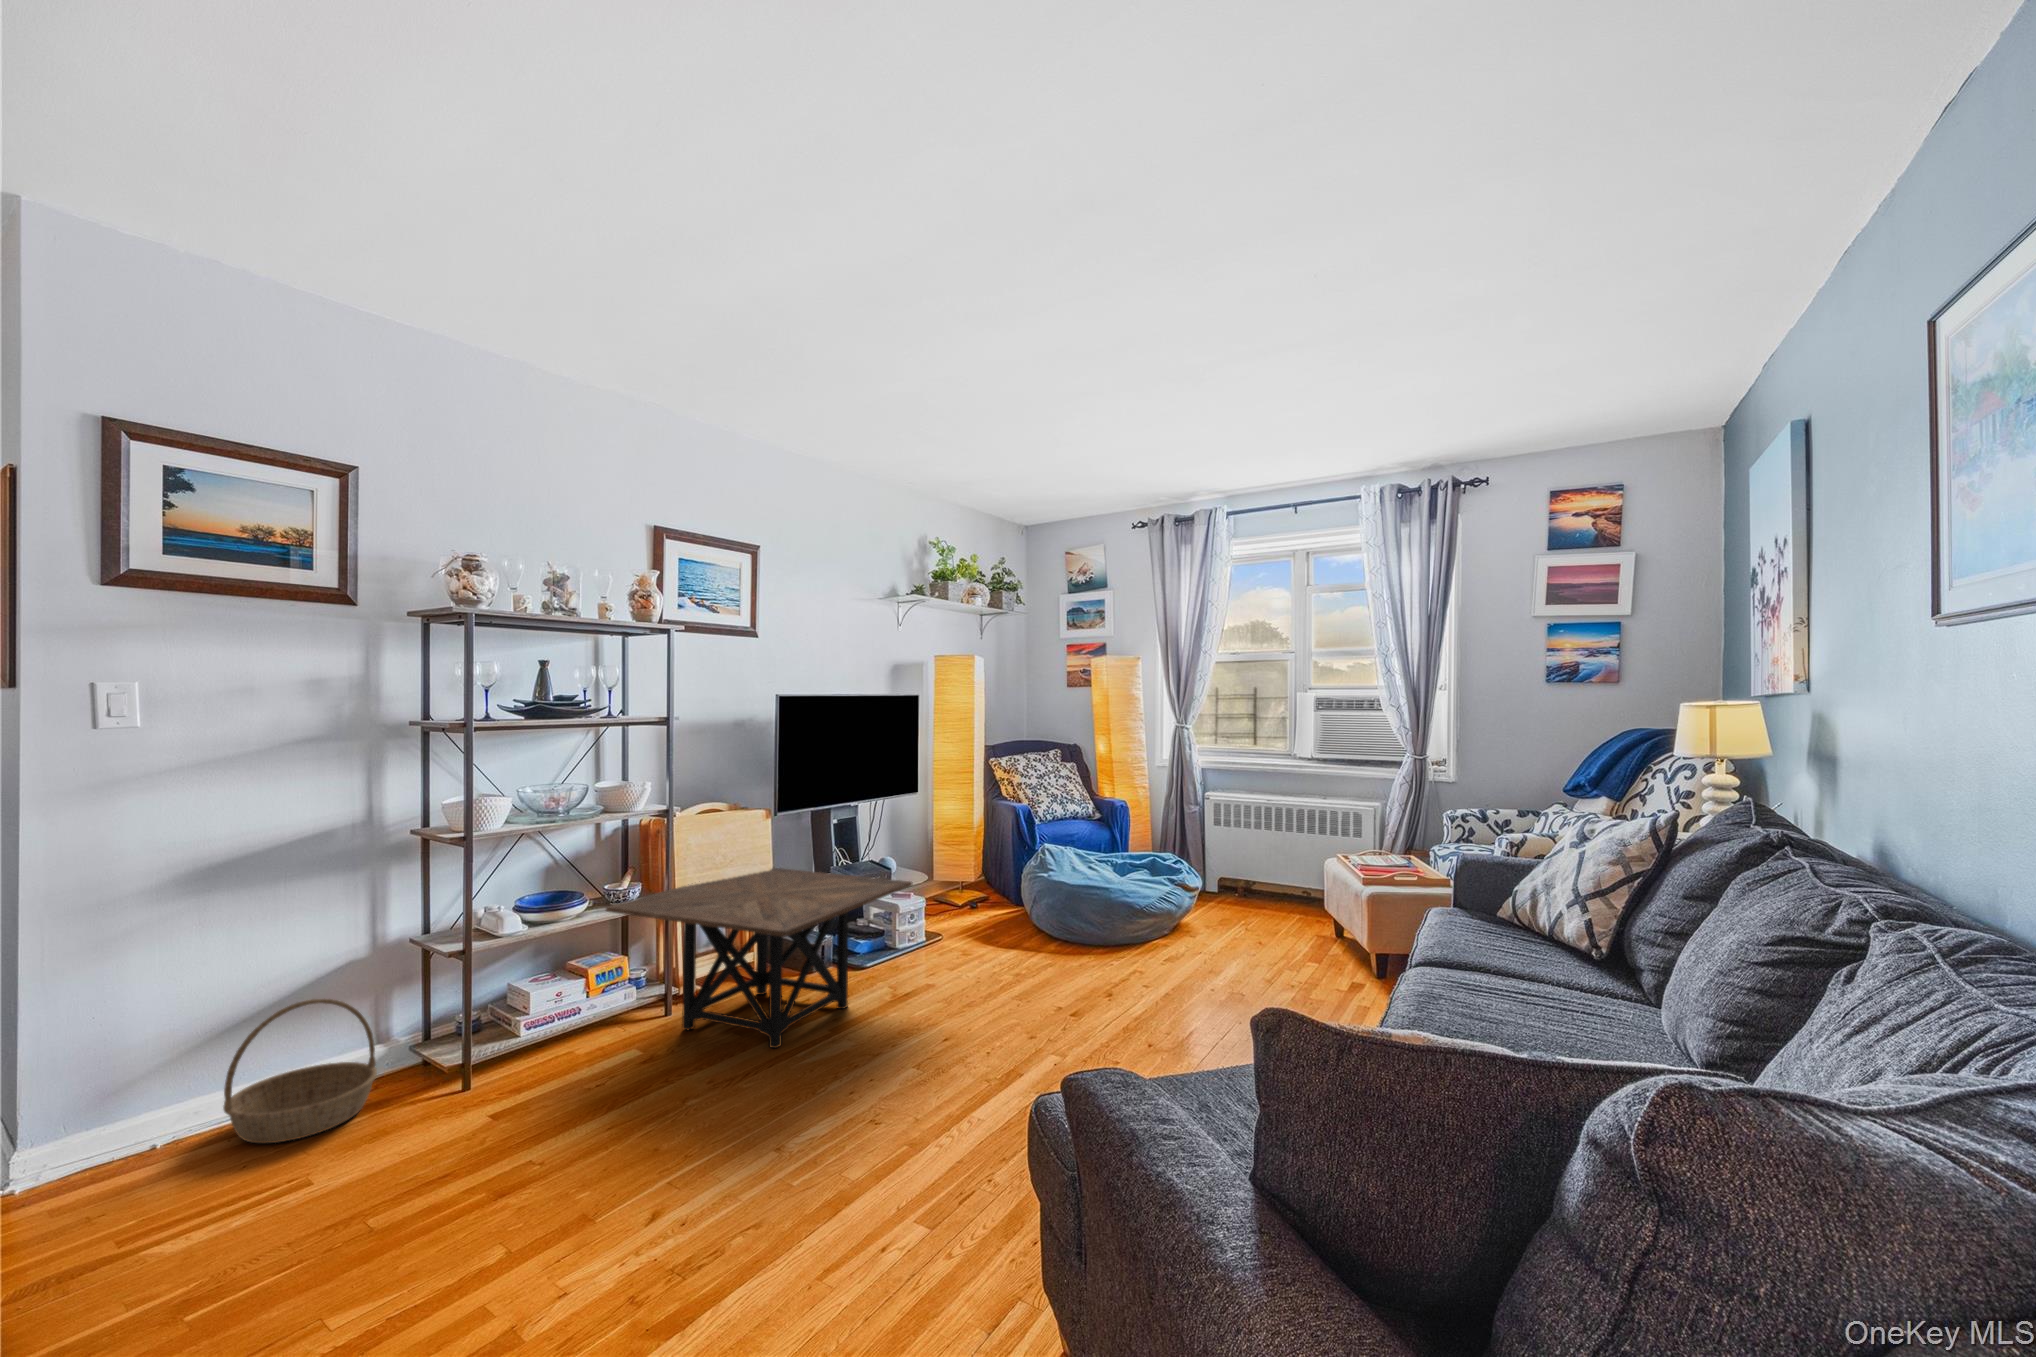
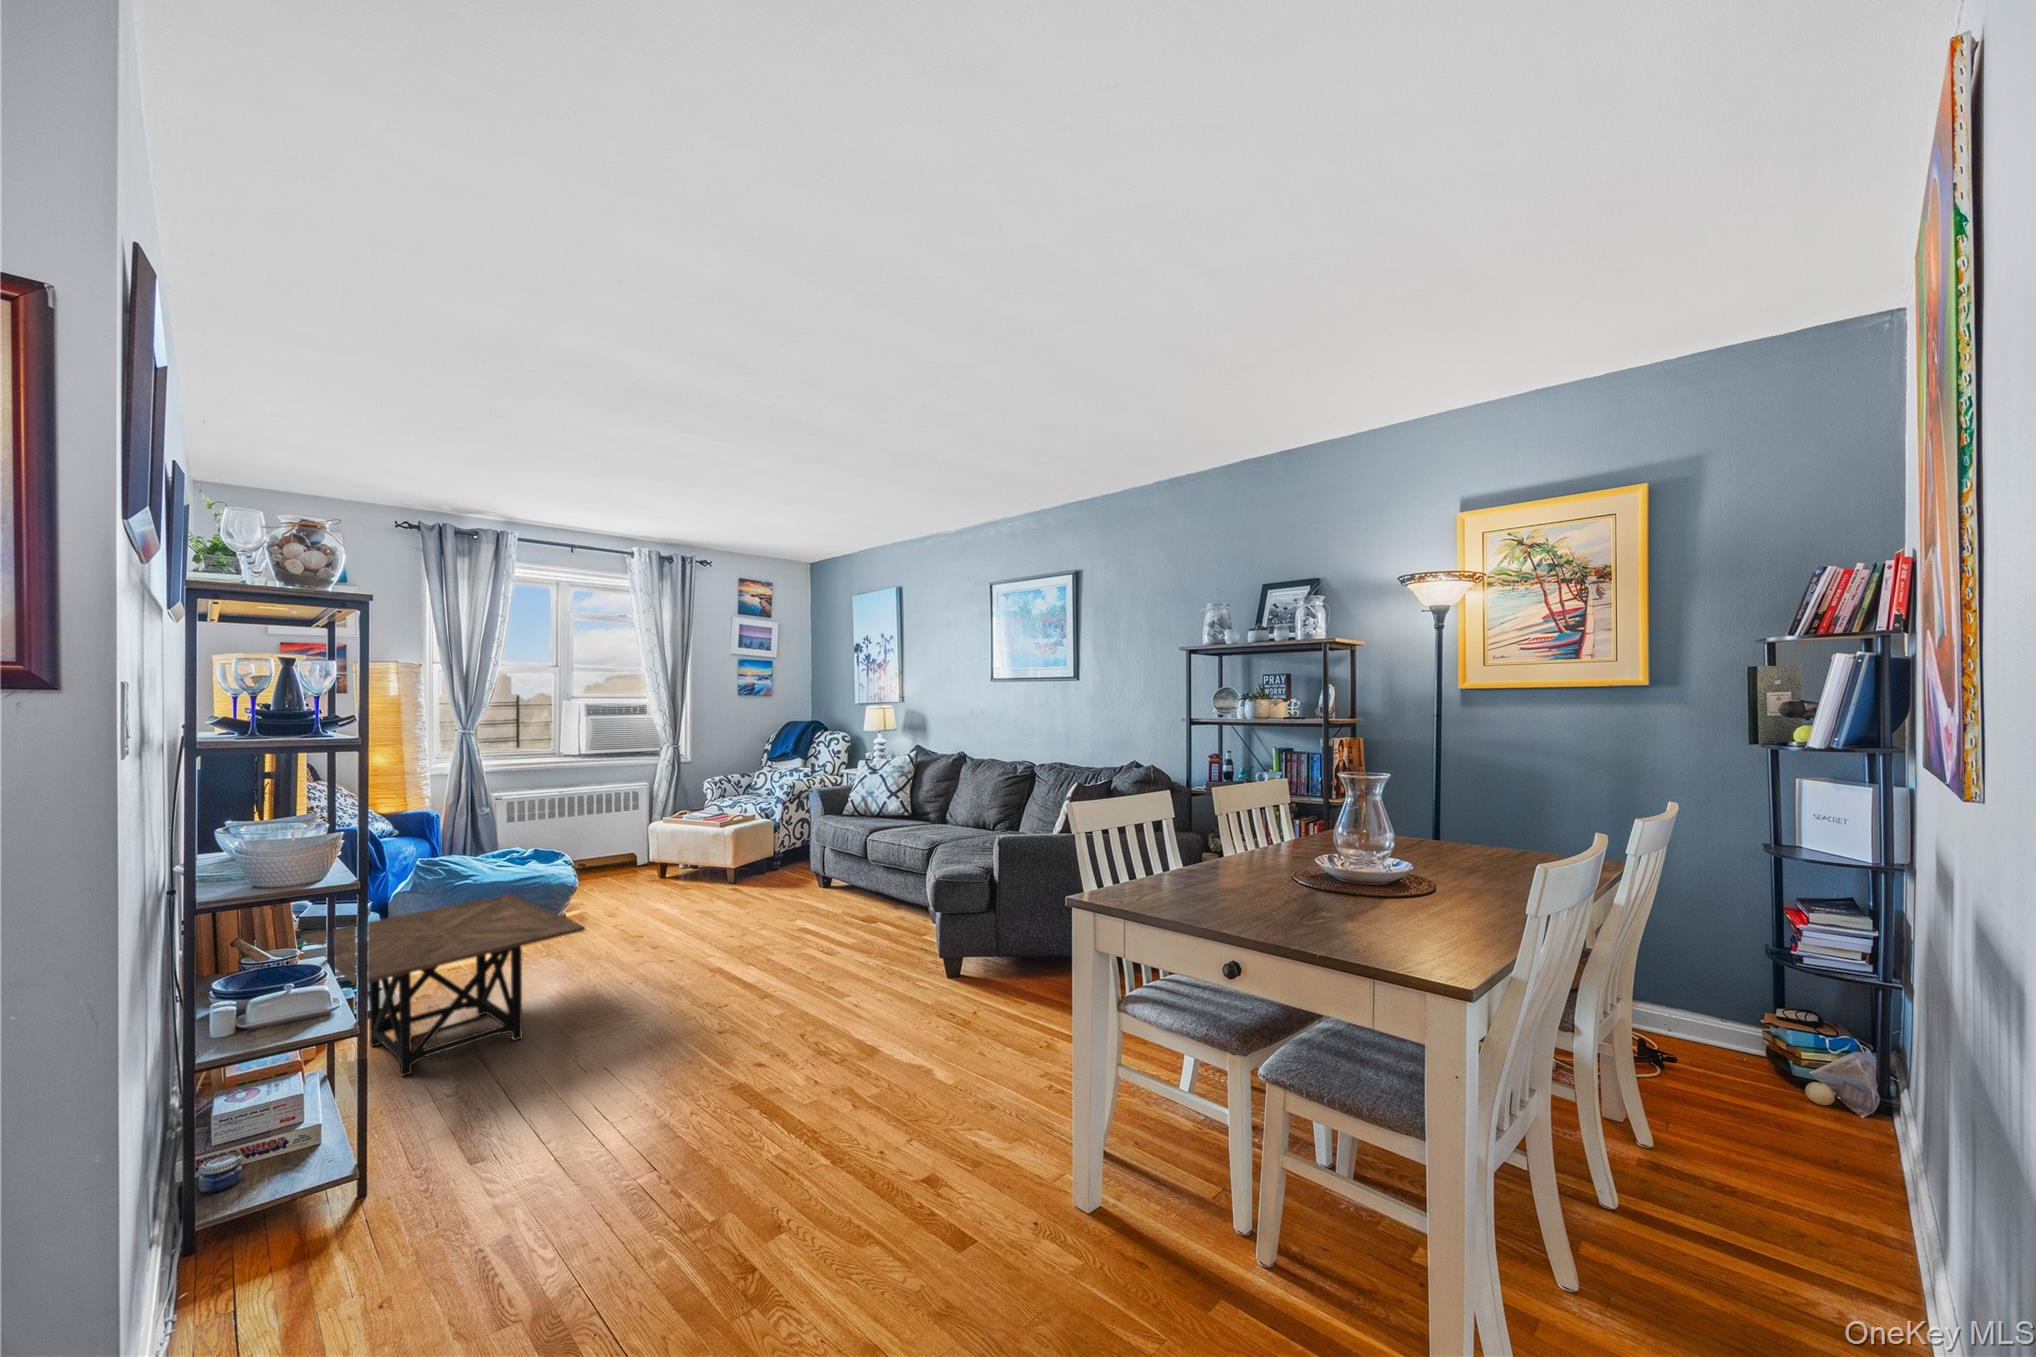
basket: present [223,999,377,1143] -> none [195,1129,359,1294]

